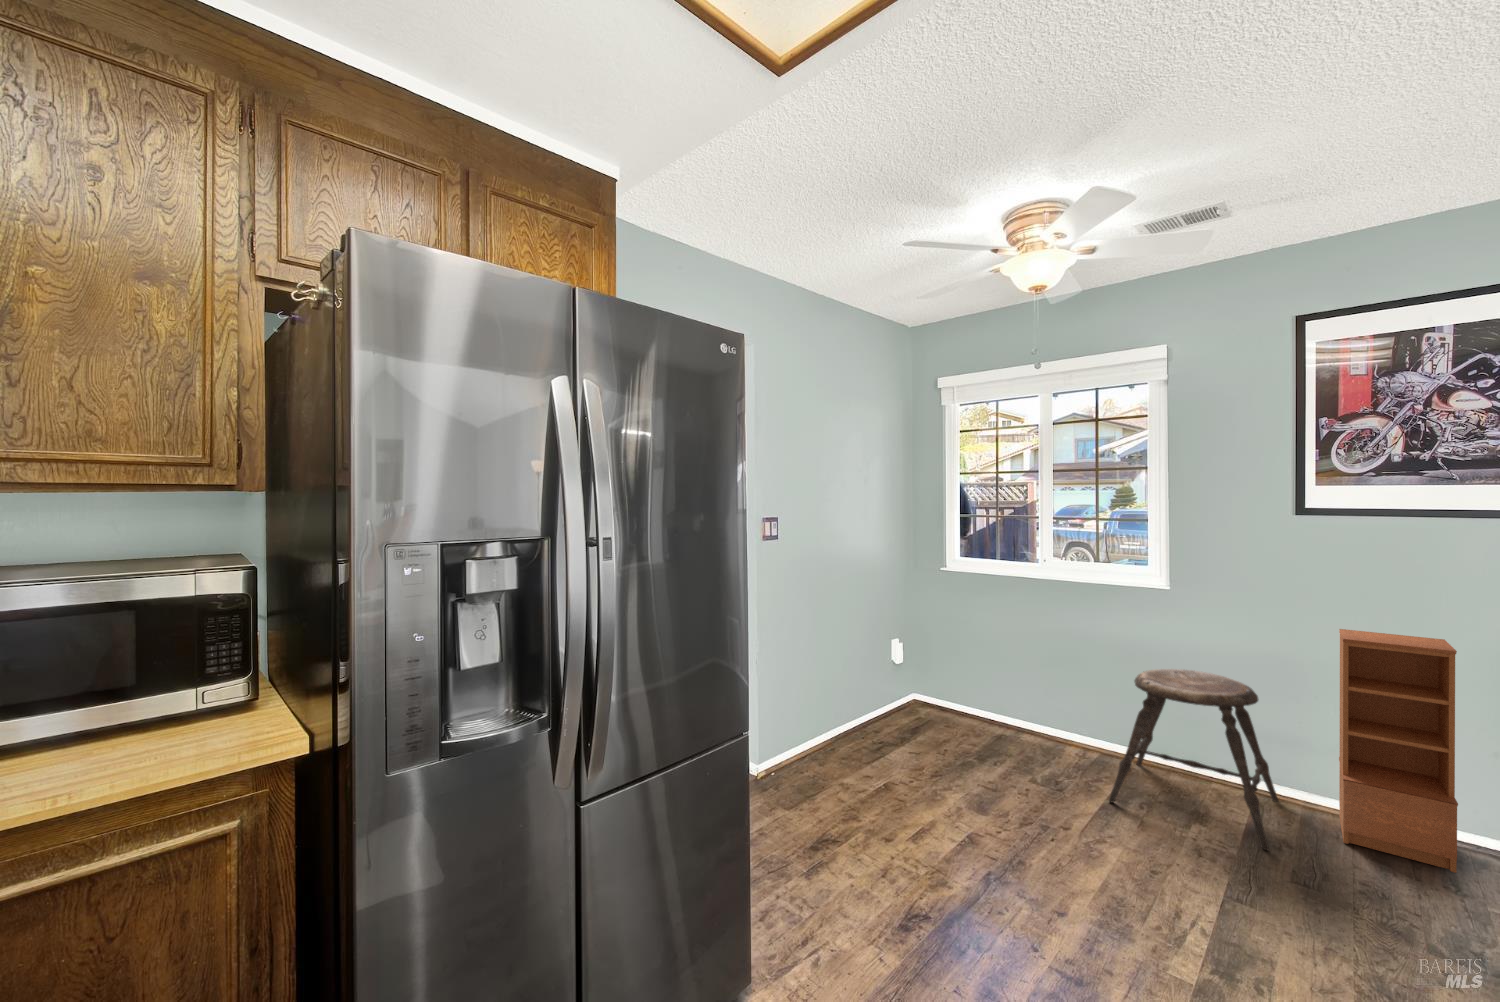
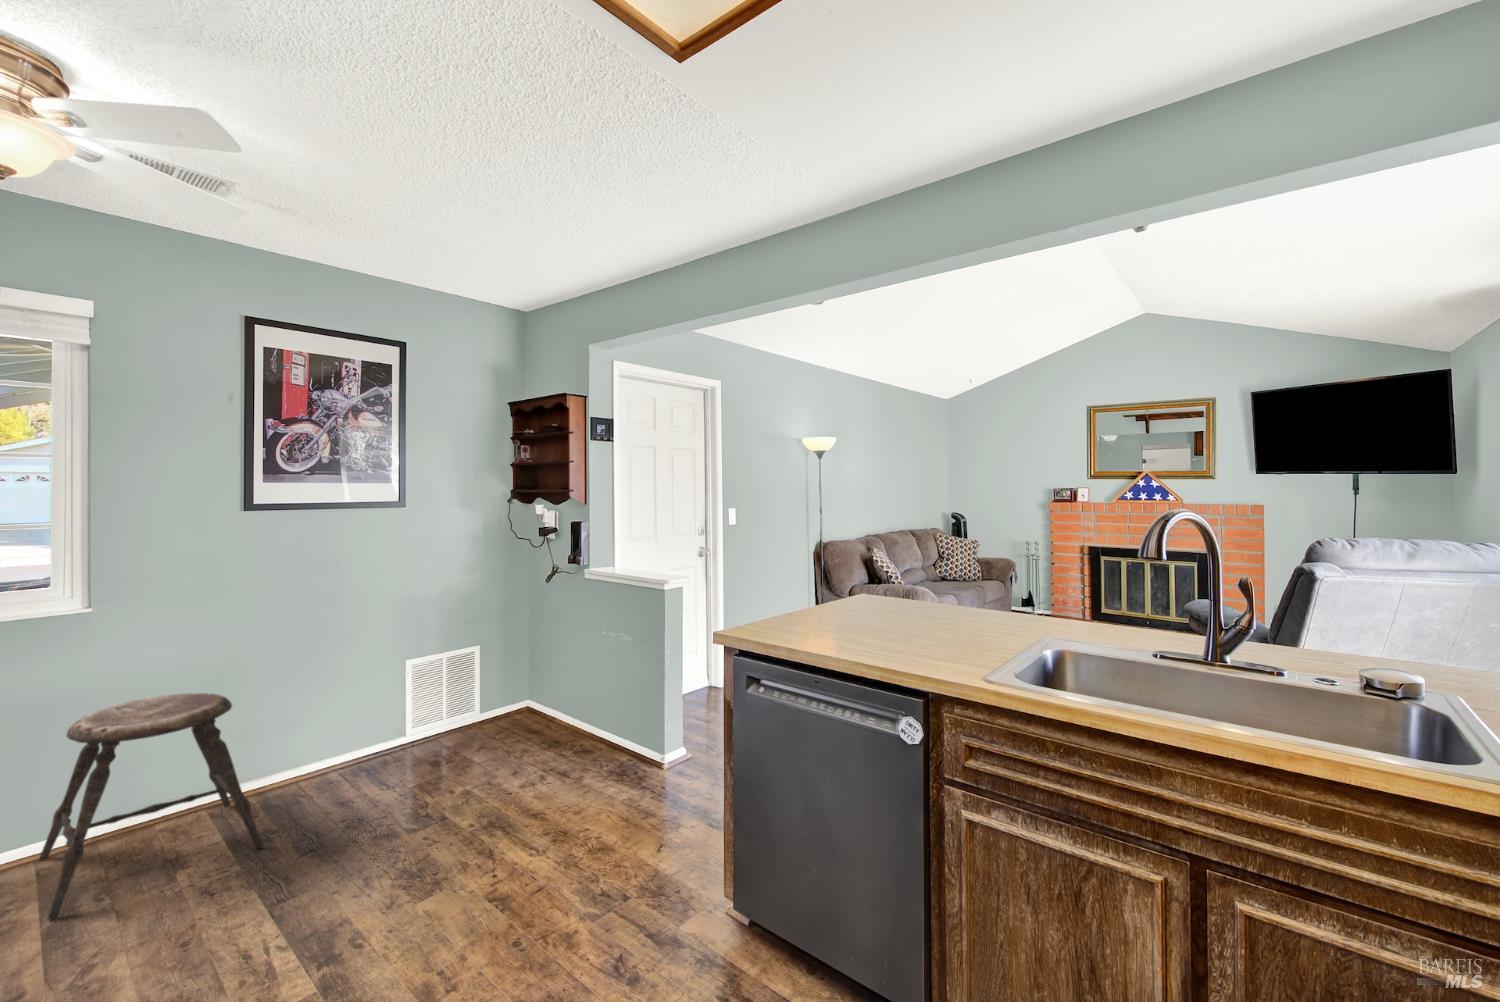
bookcase: present [1339,629,1458,873] -> none [284,606,379,805]

